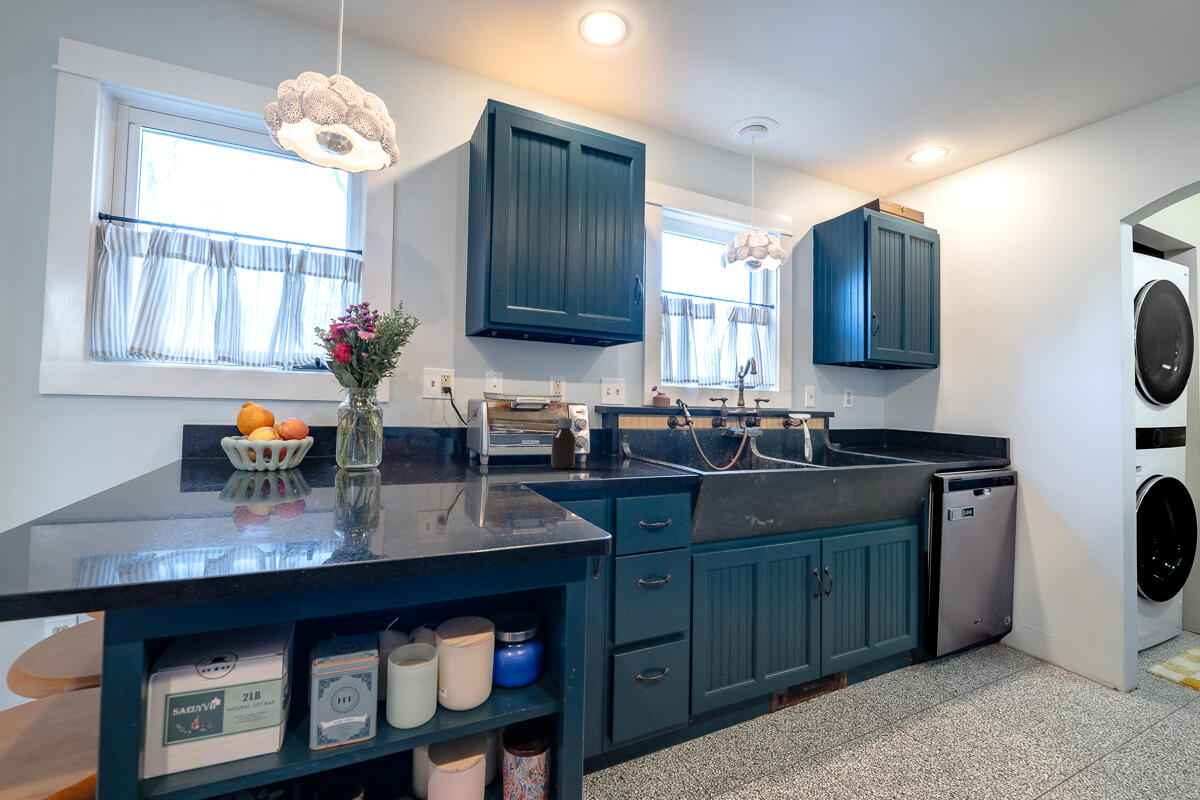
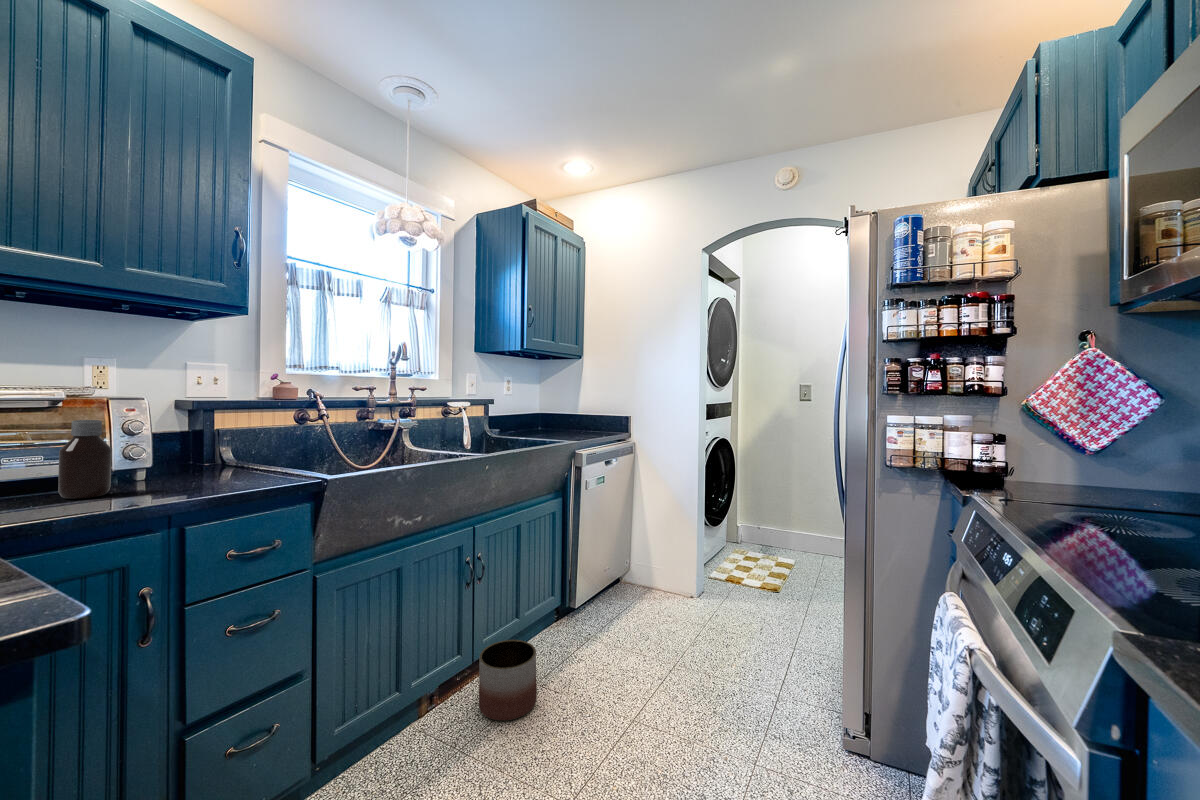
planter: none [826,661,892,745] -> present [479,640,537,721]

